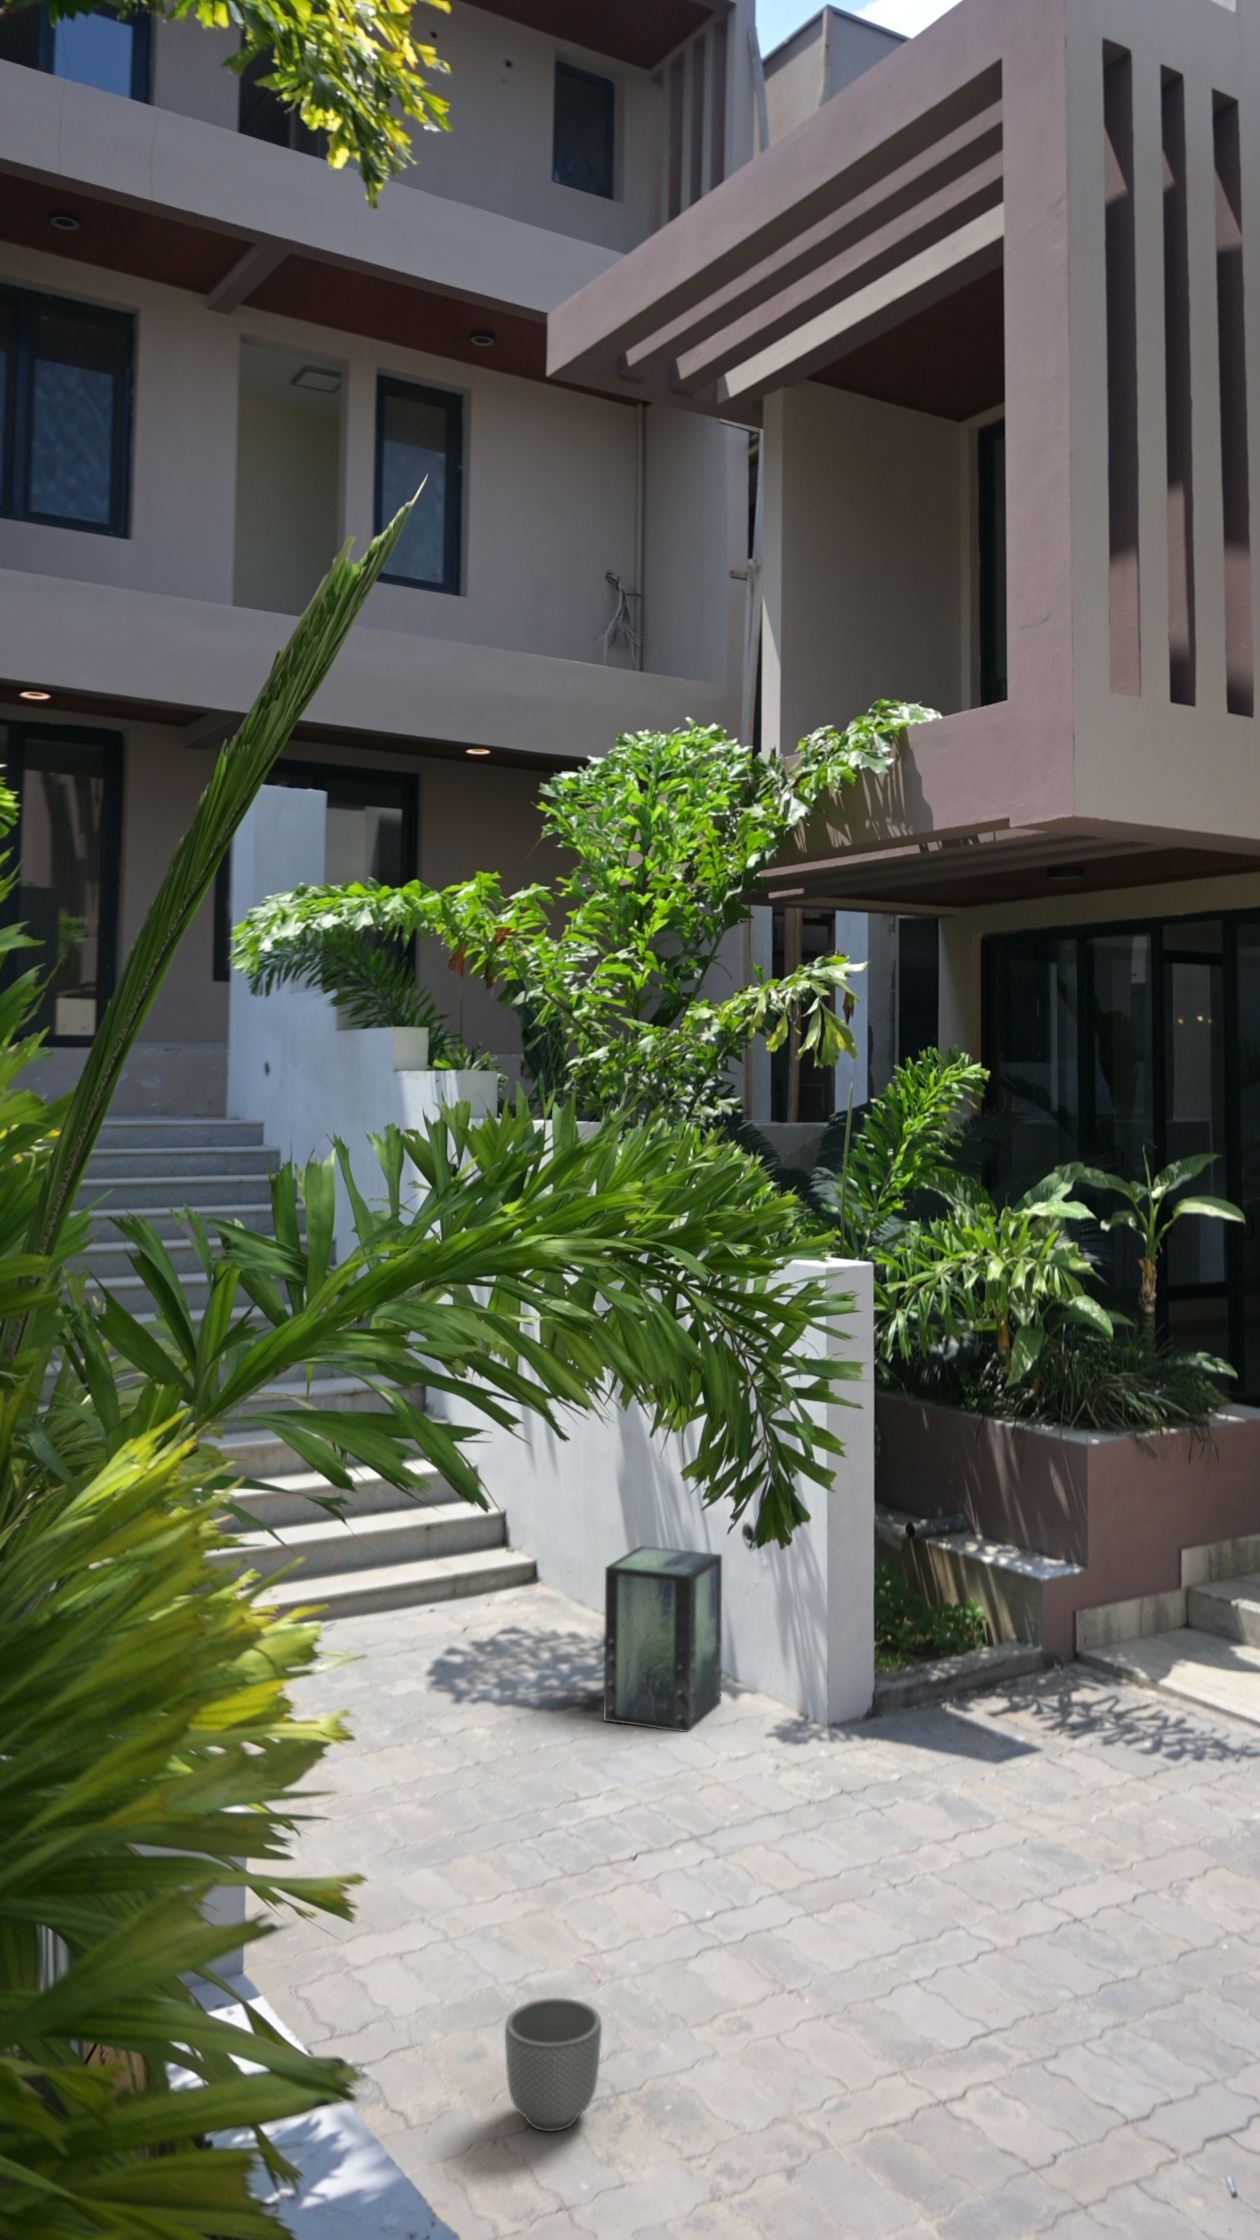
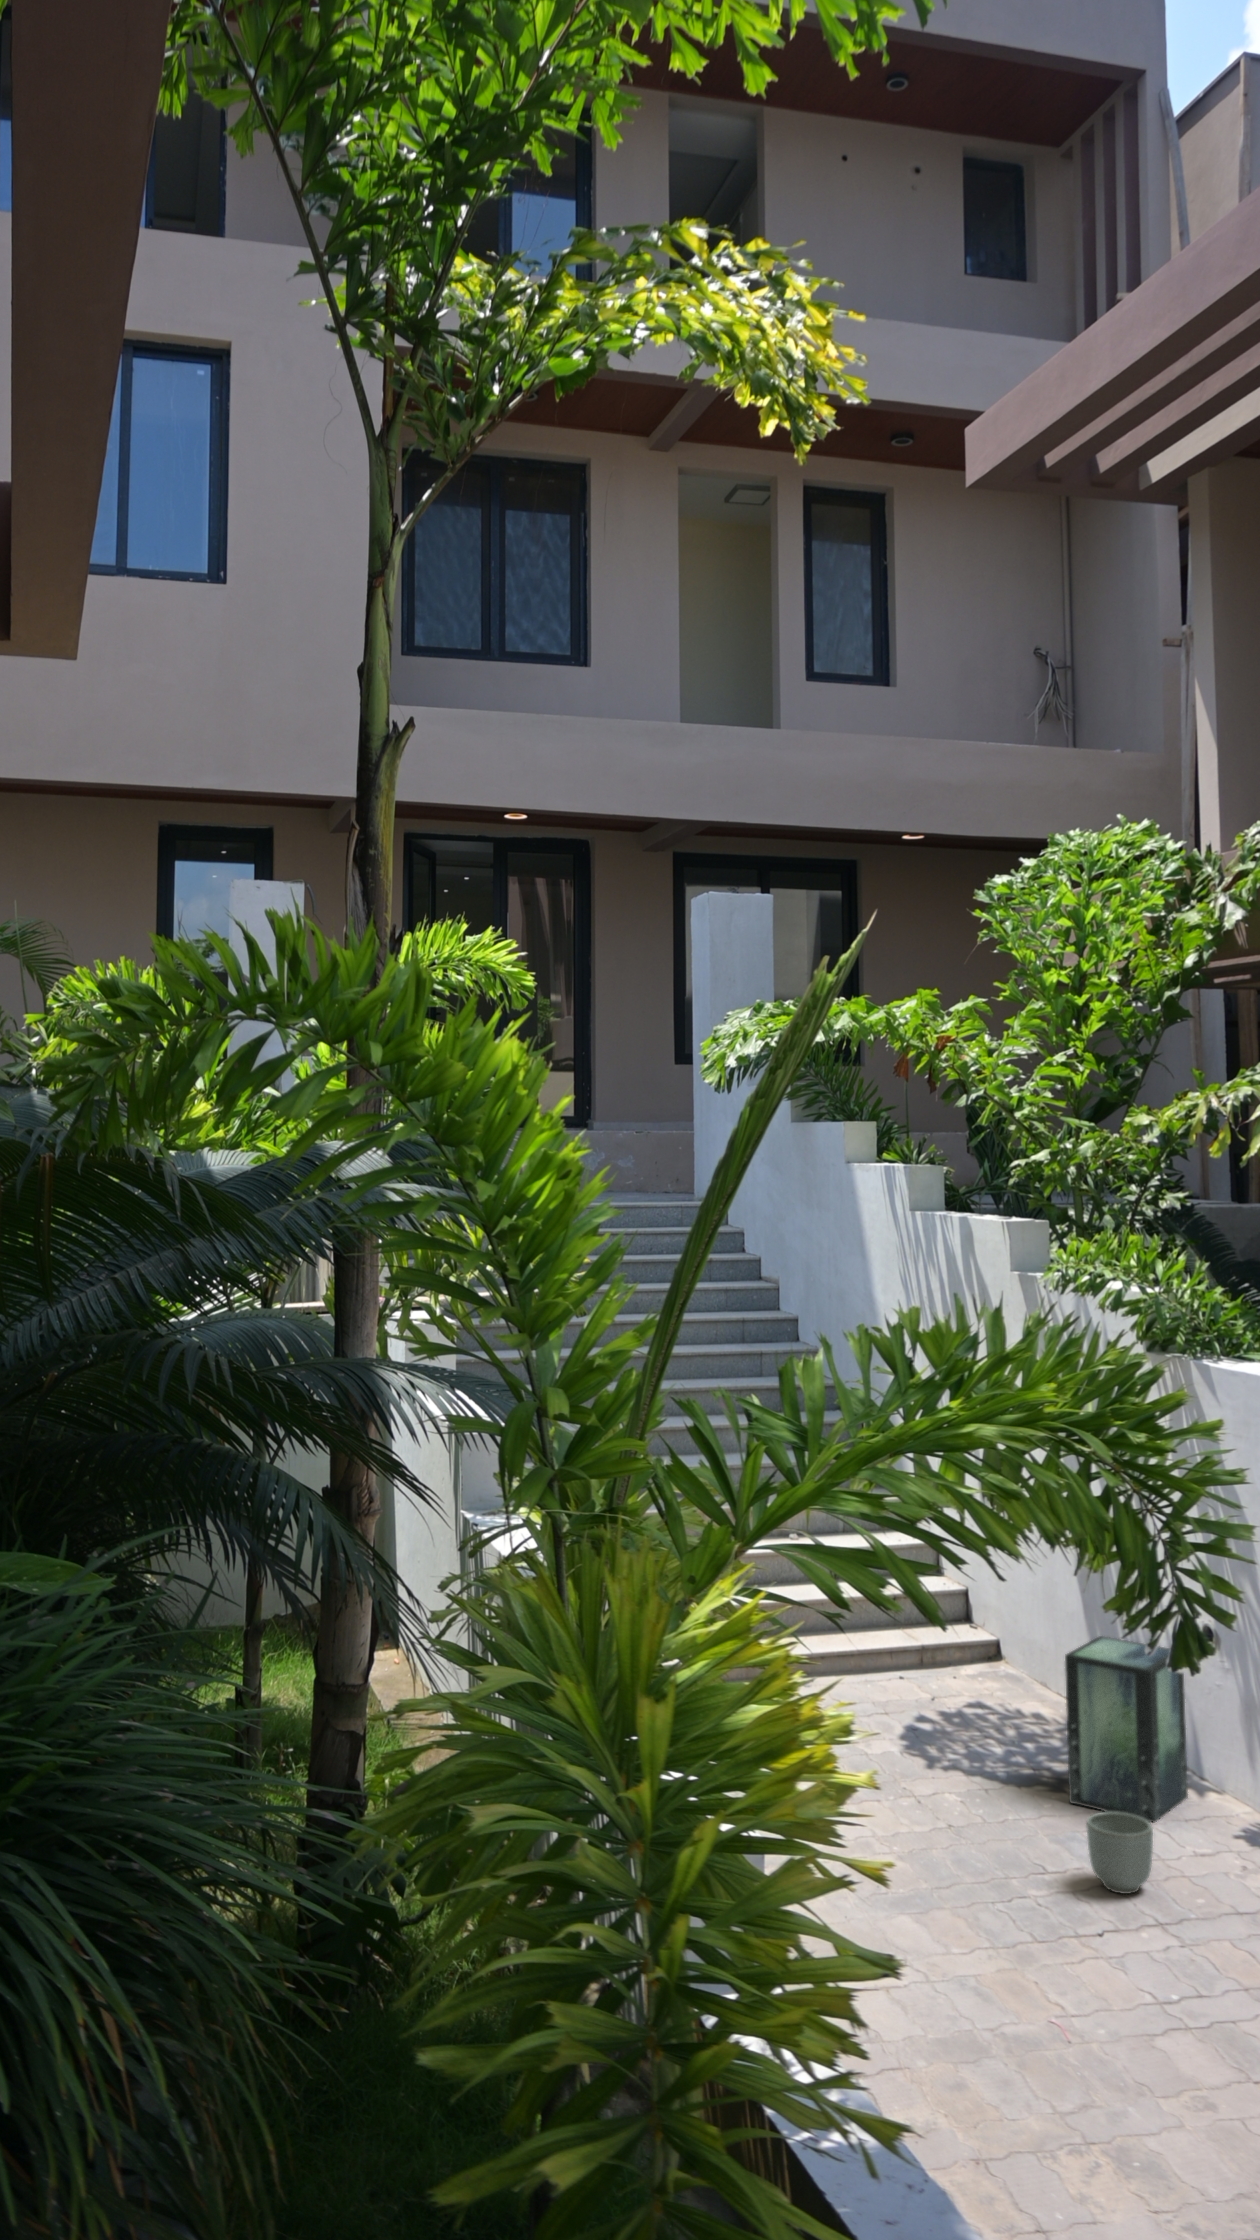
planter: present [505,1998,602,2131] -> present [1086,1812,1153,1894]

